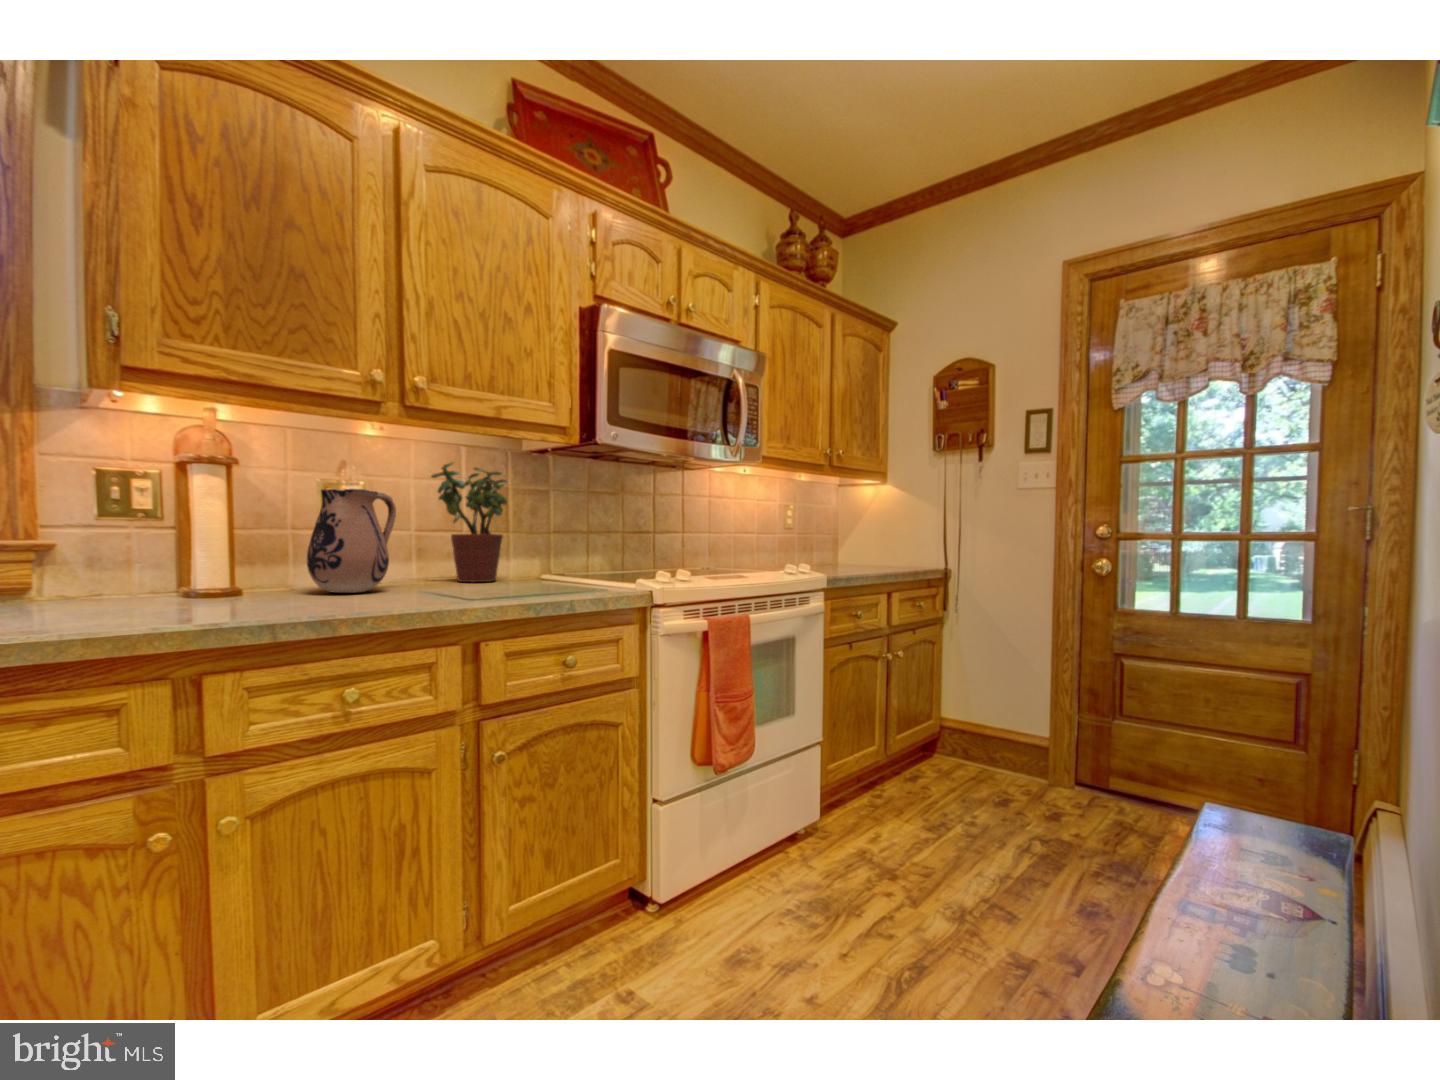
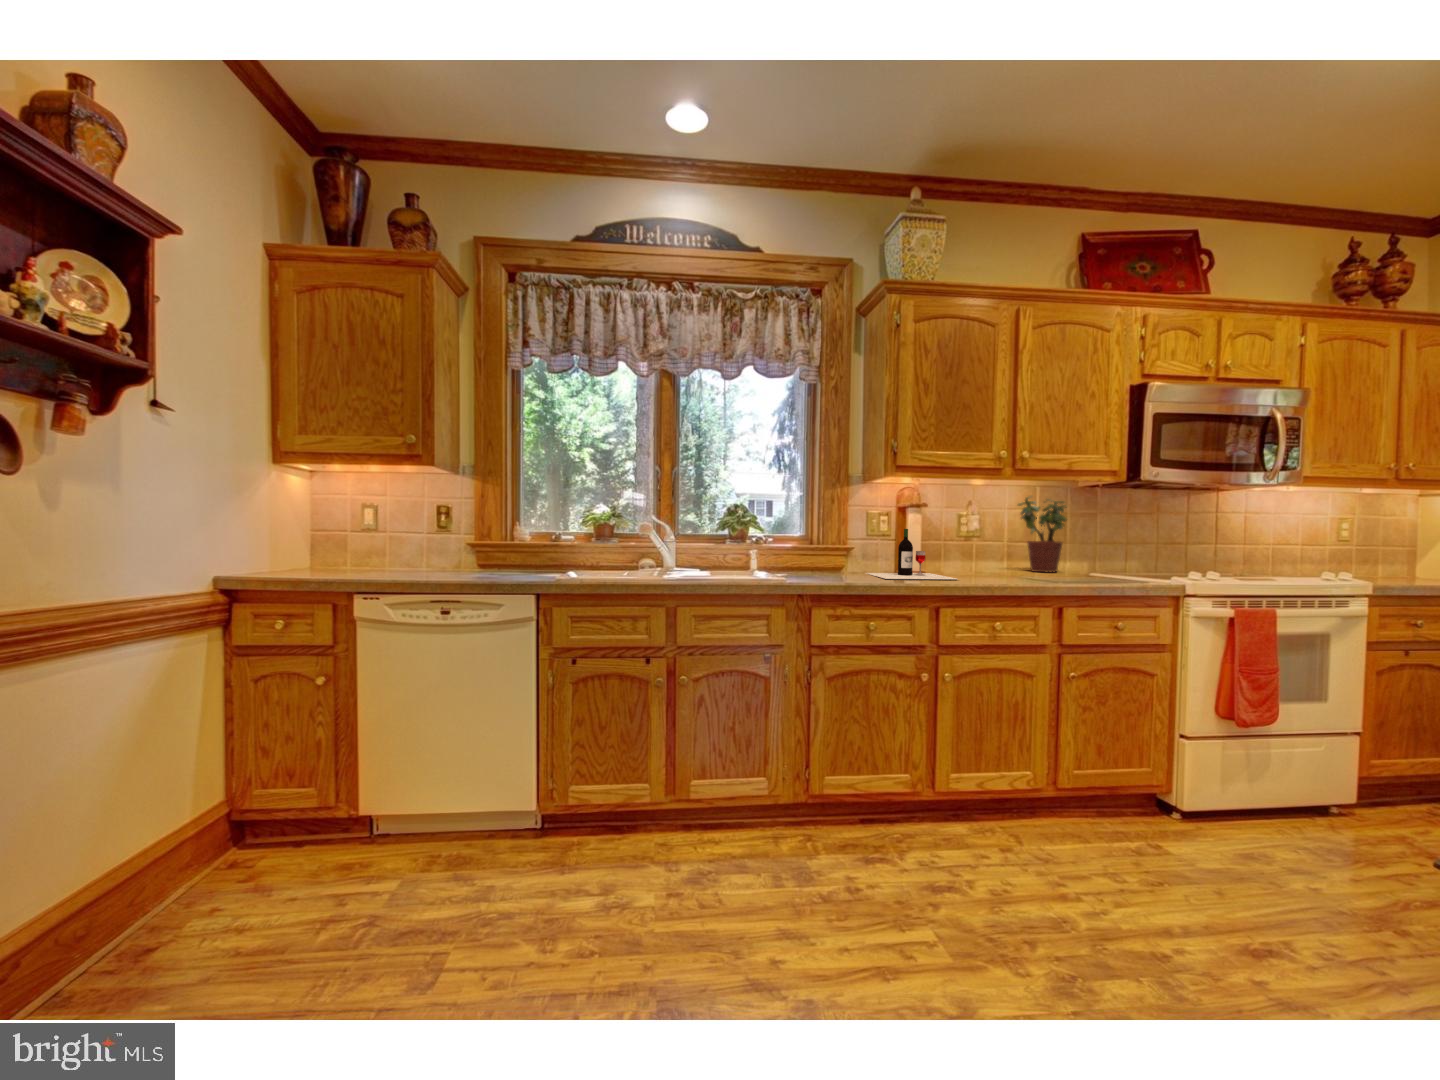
ceramic pitcher: present [307,489,396,593] -> none [956,517,1001,574]
wine bottle: none [58,507,279,622] -> present [866,529,956,579]

